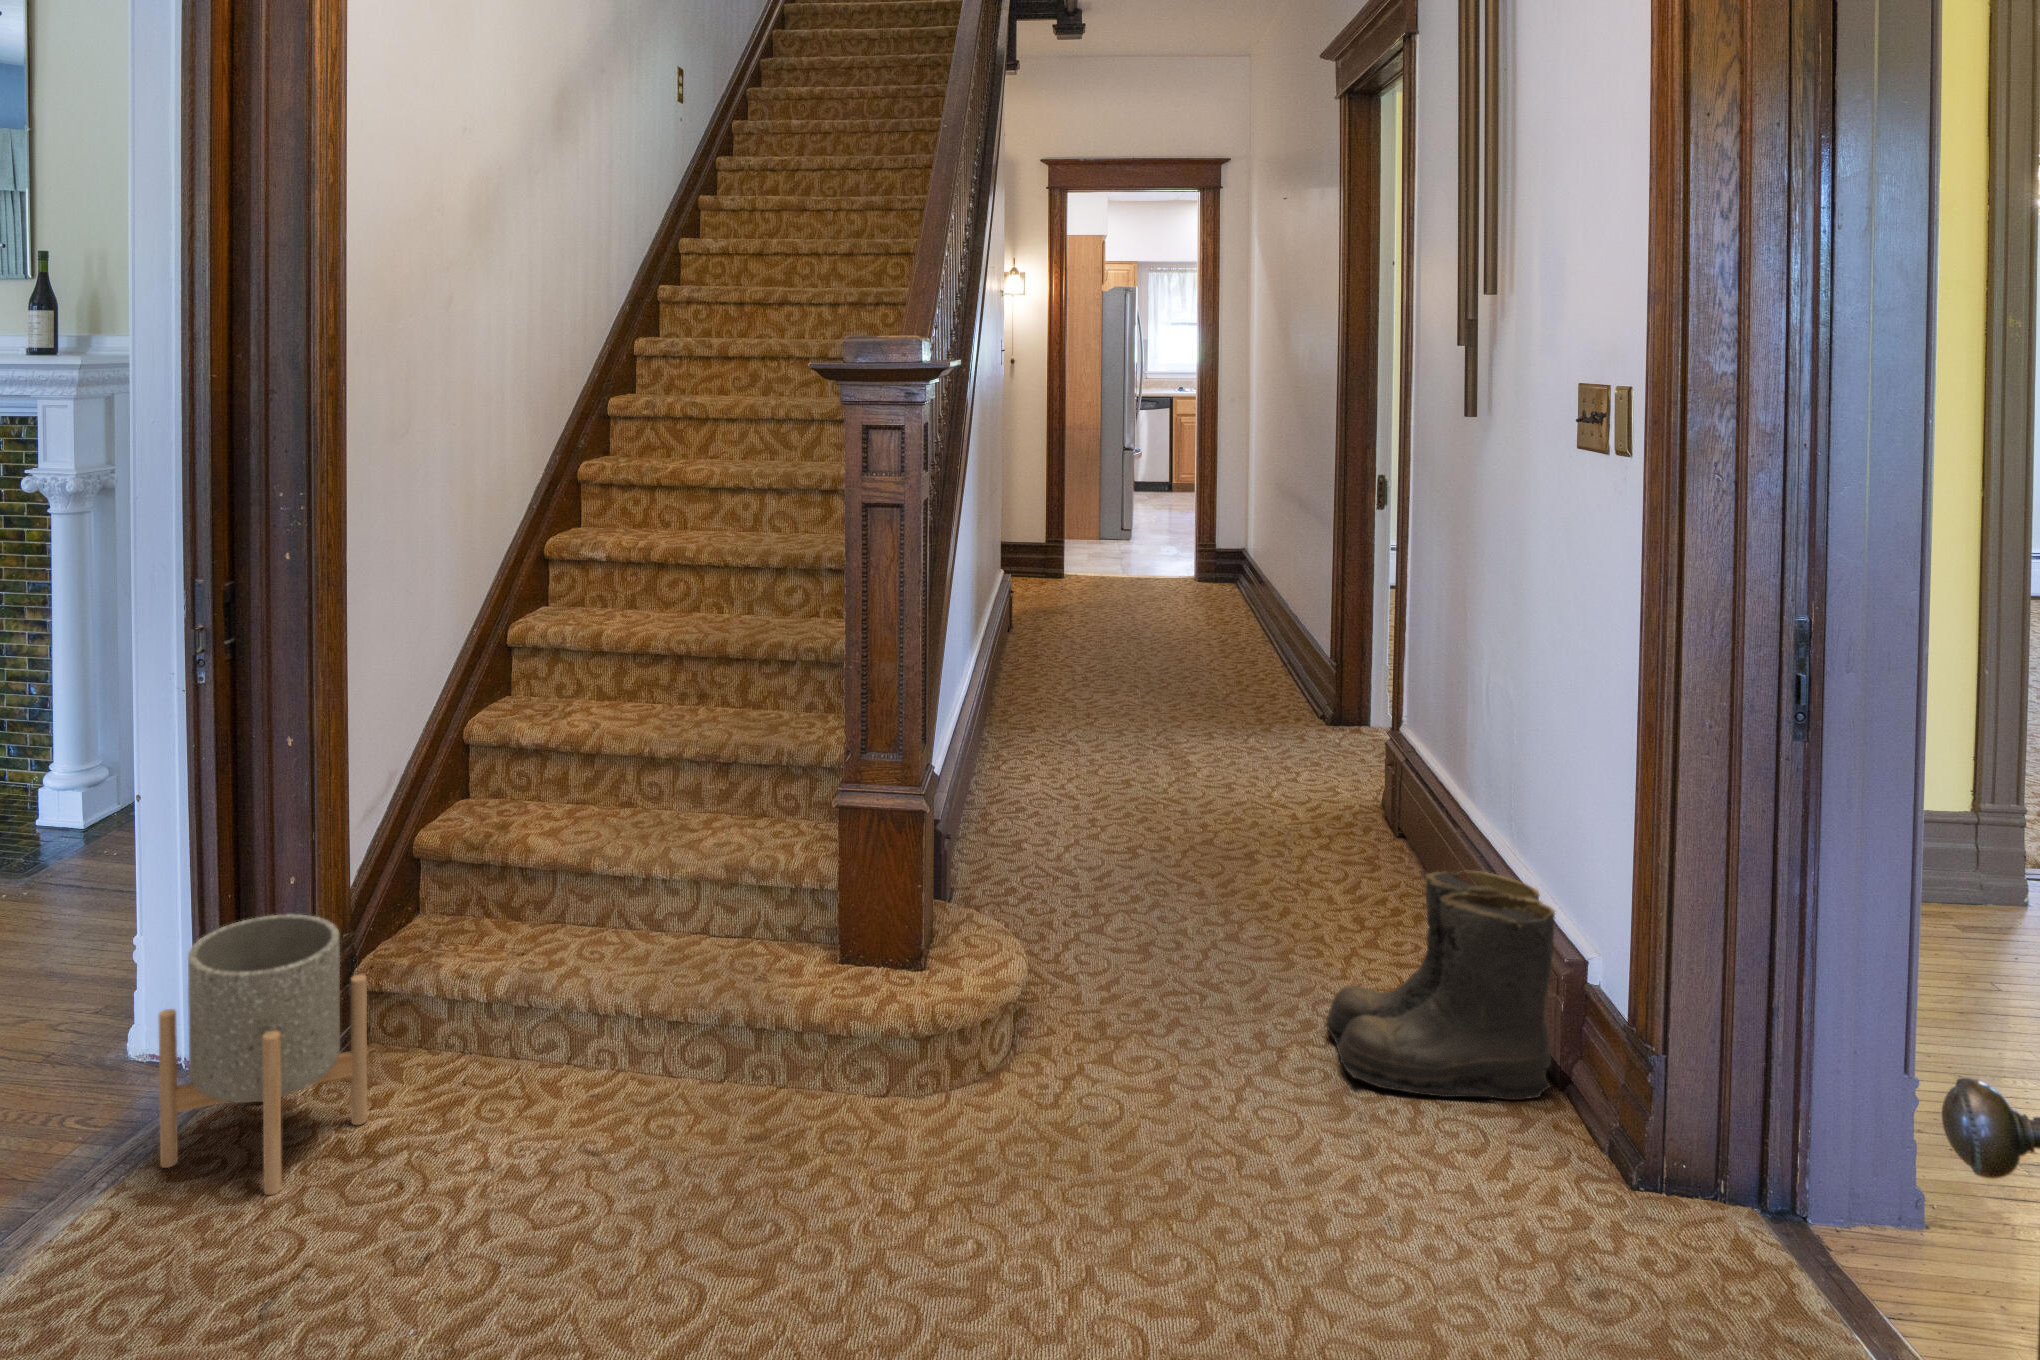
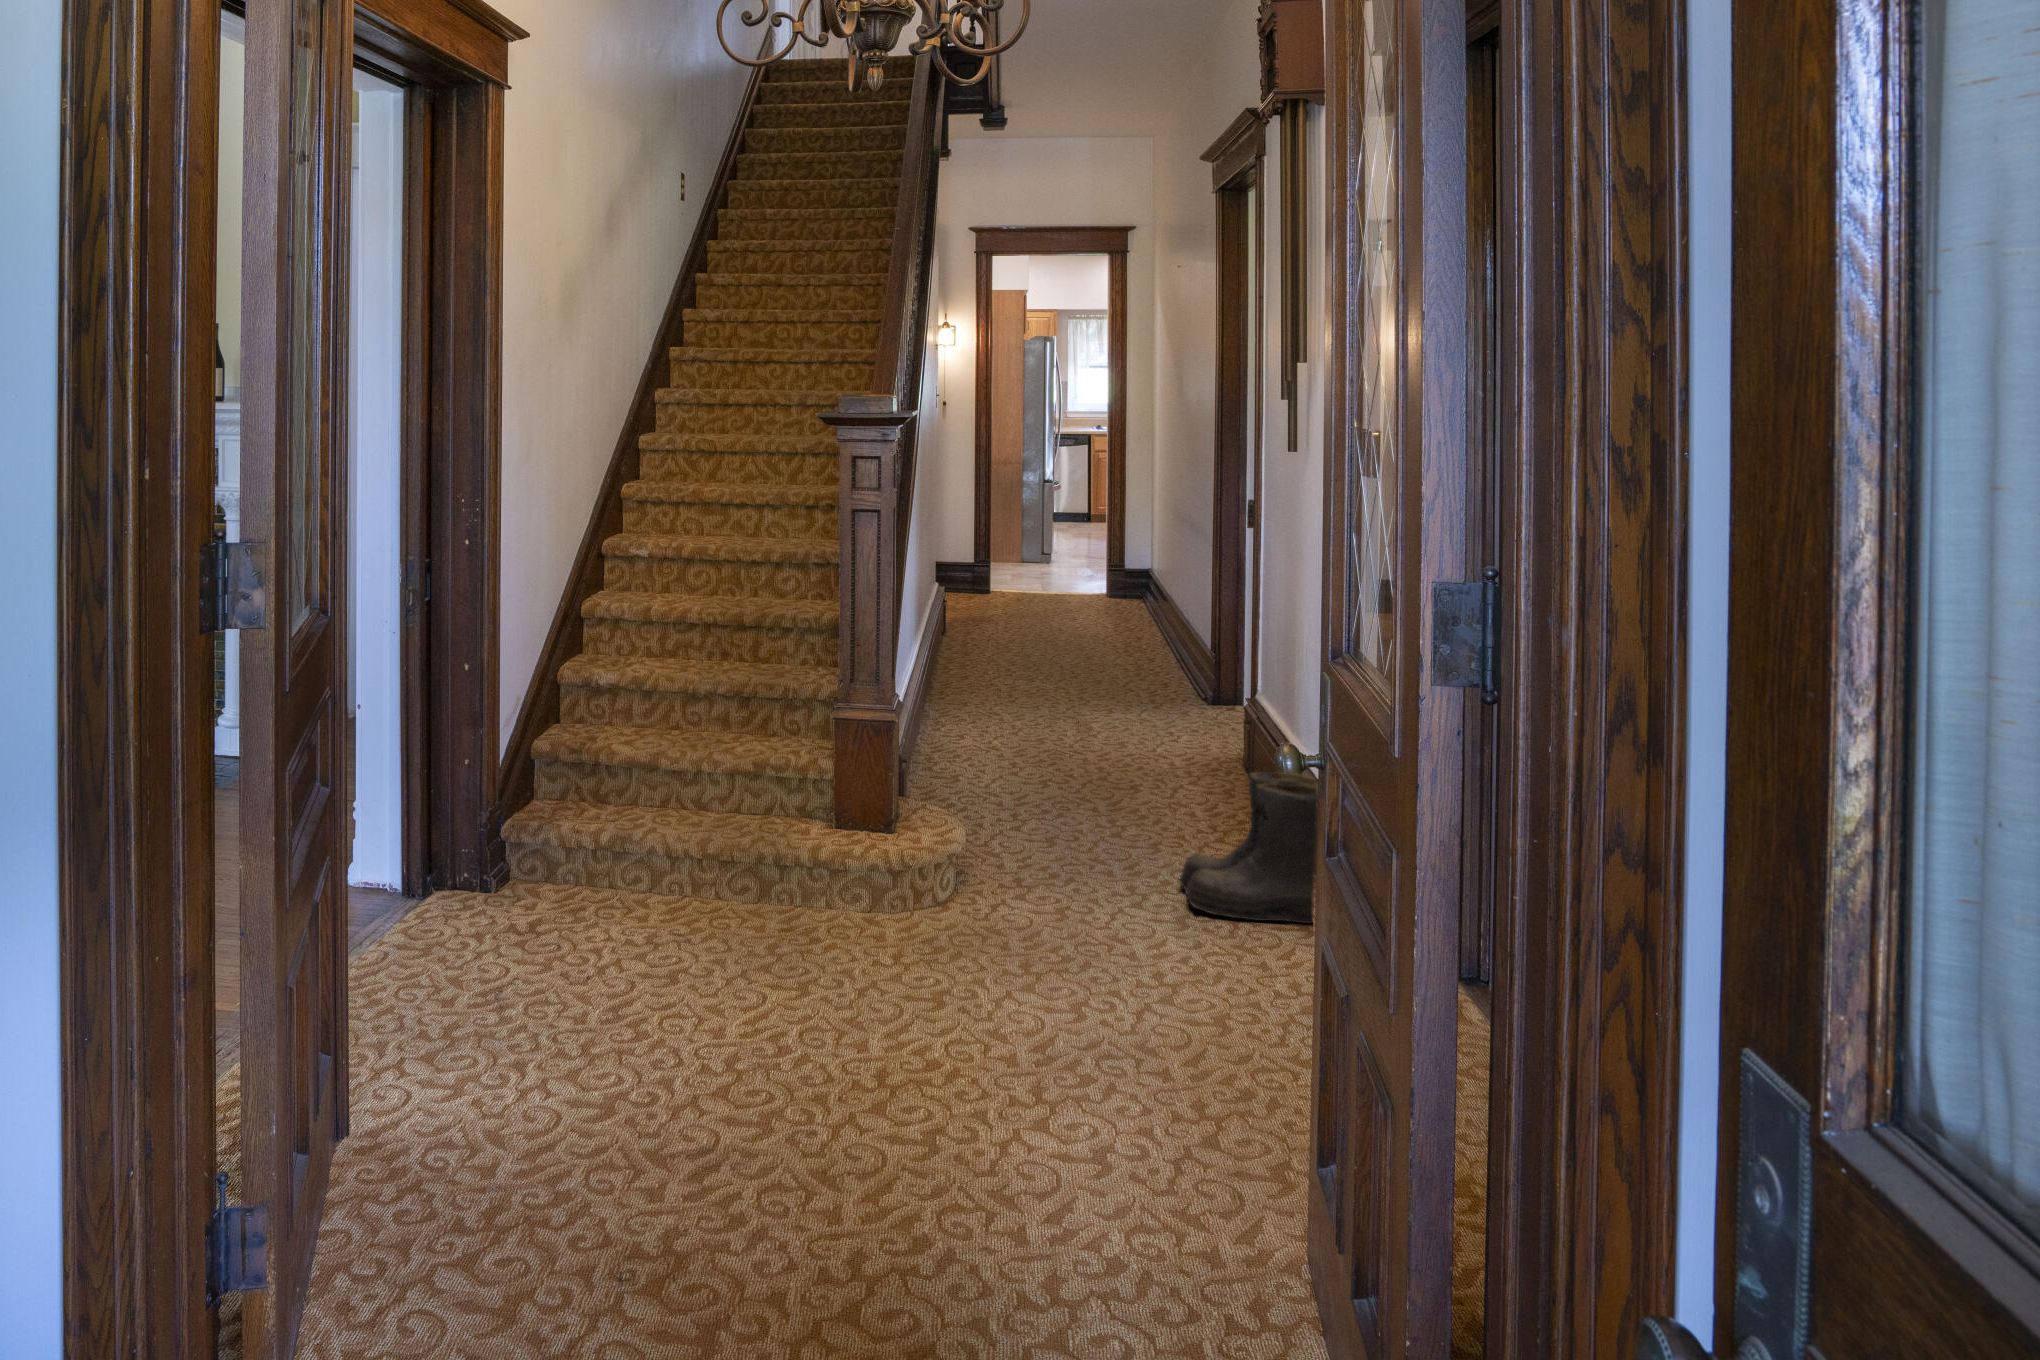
planter: present [159,914,367,1195] -> none [399,780,524,951]

